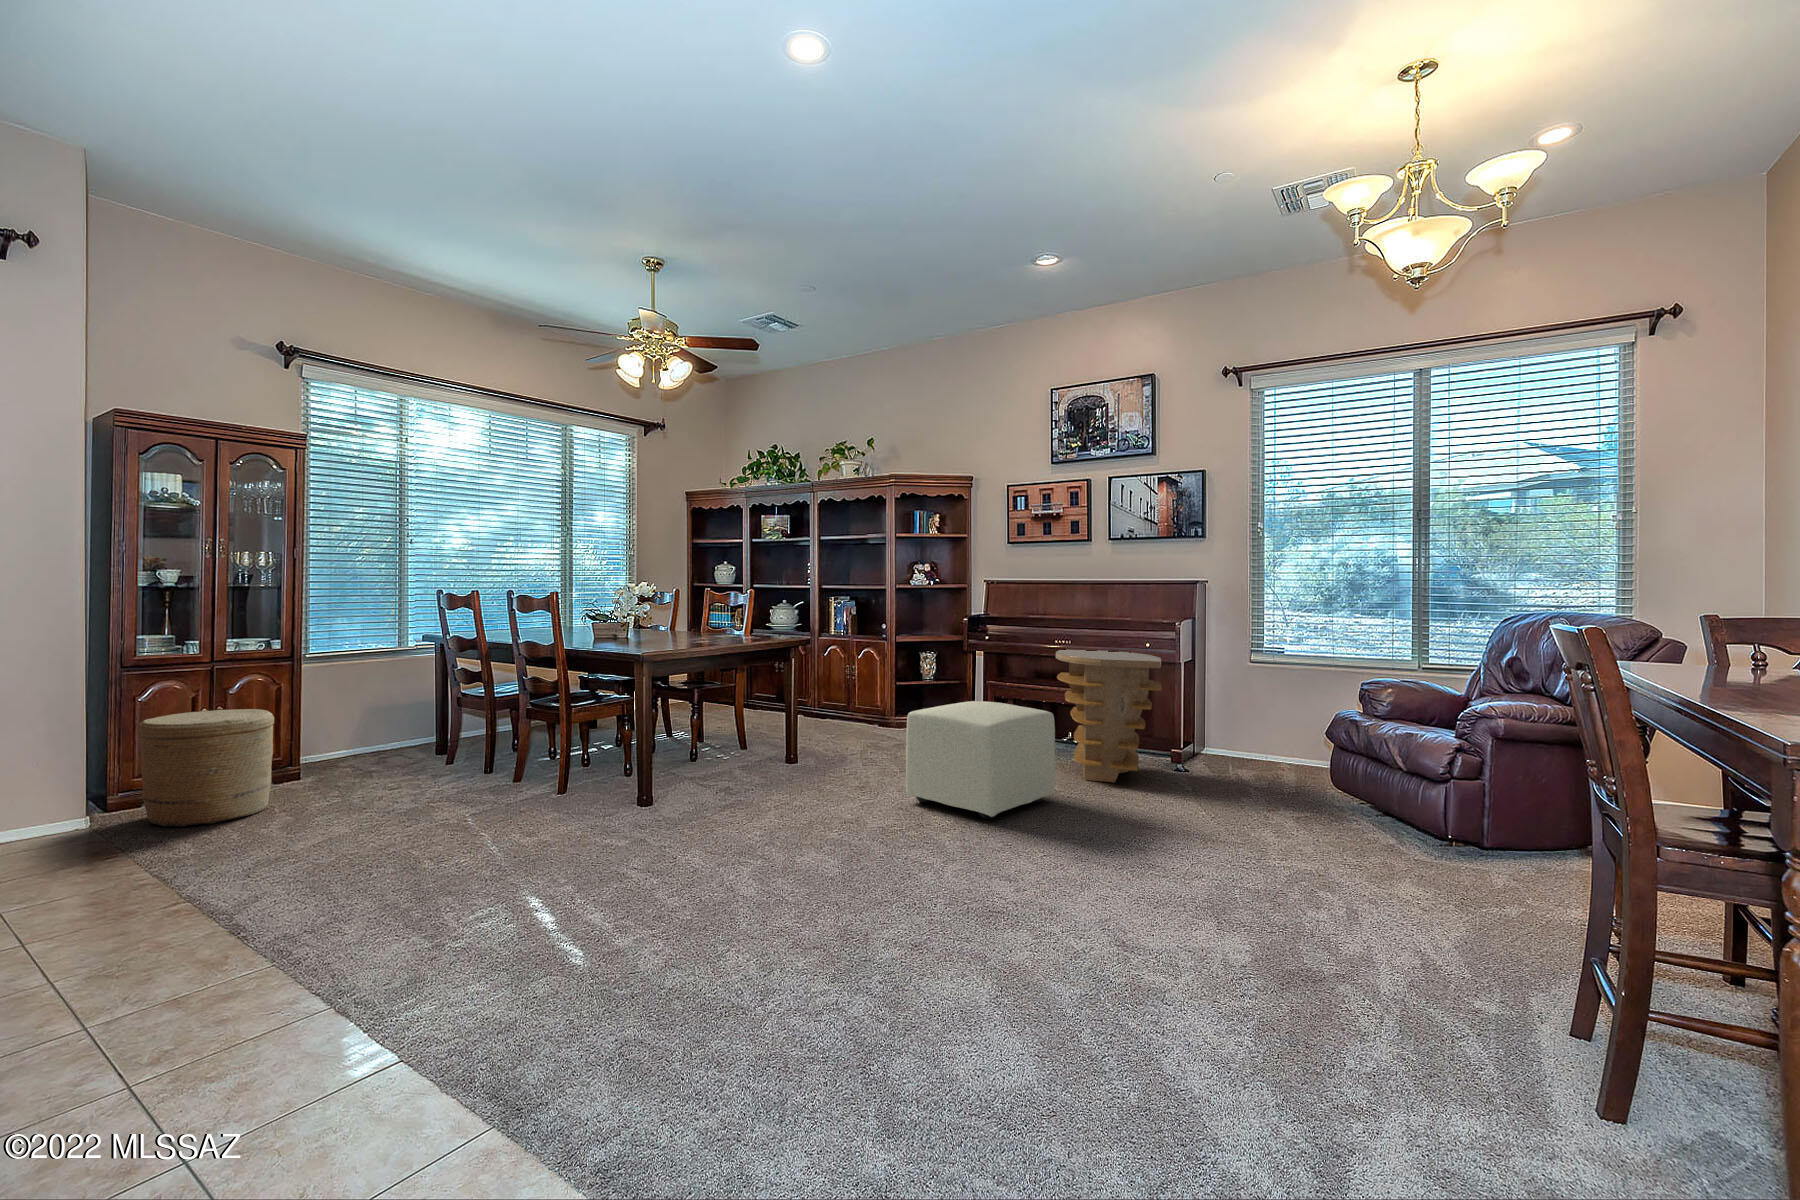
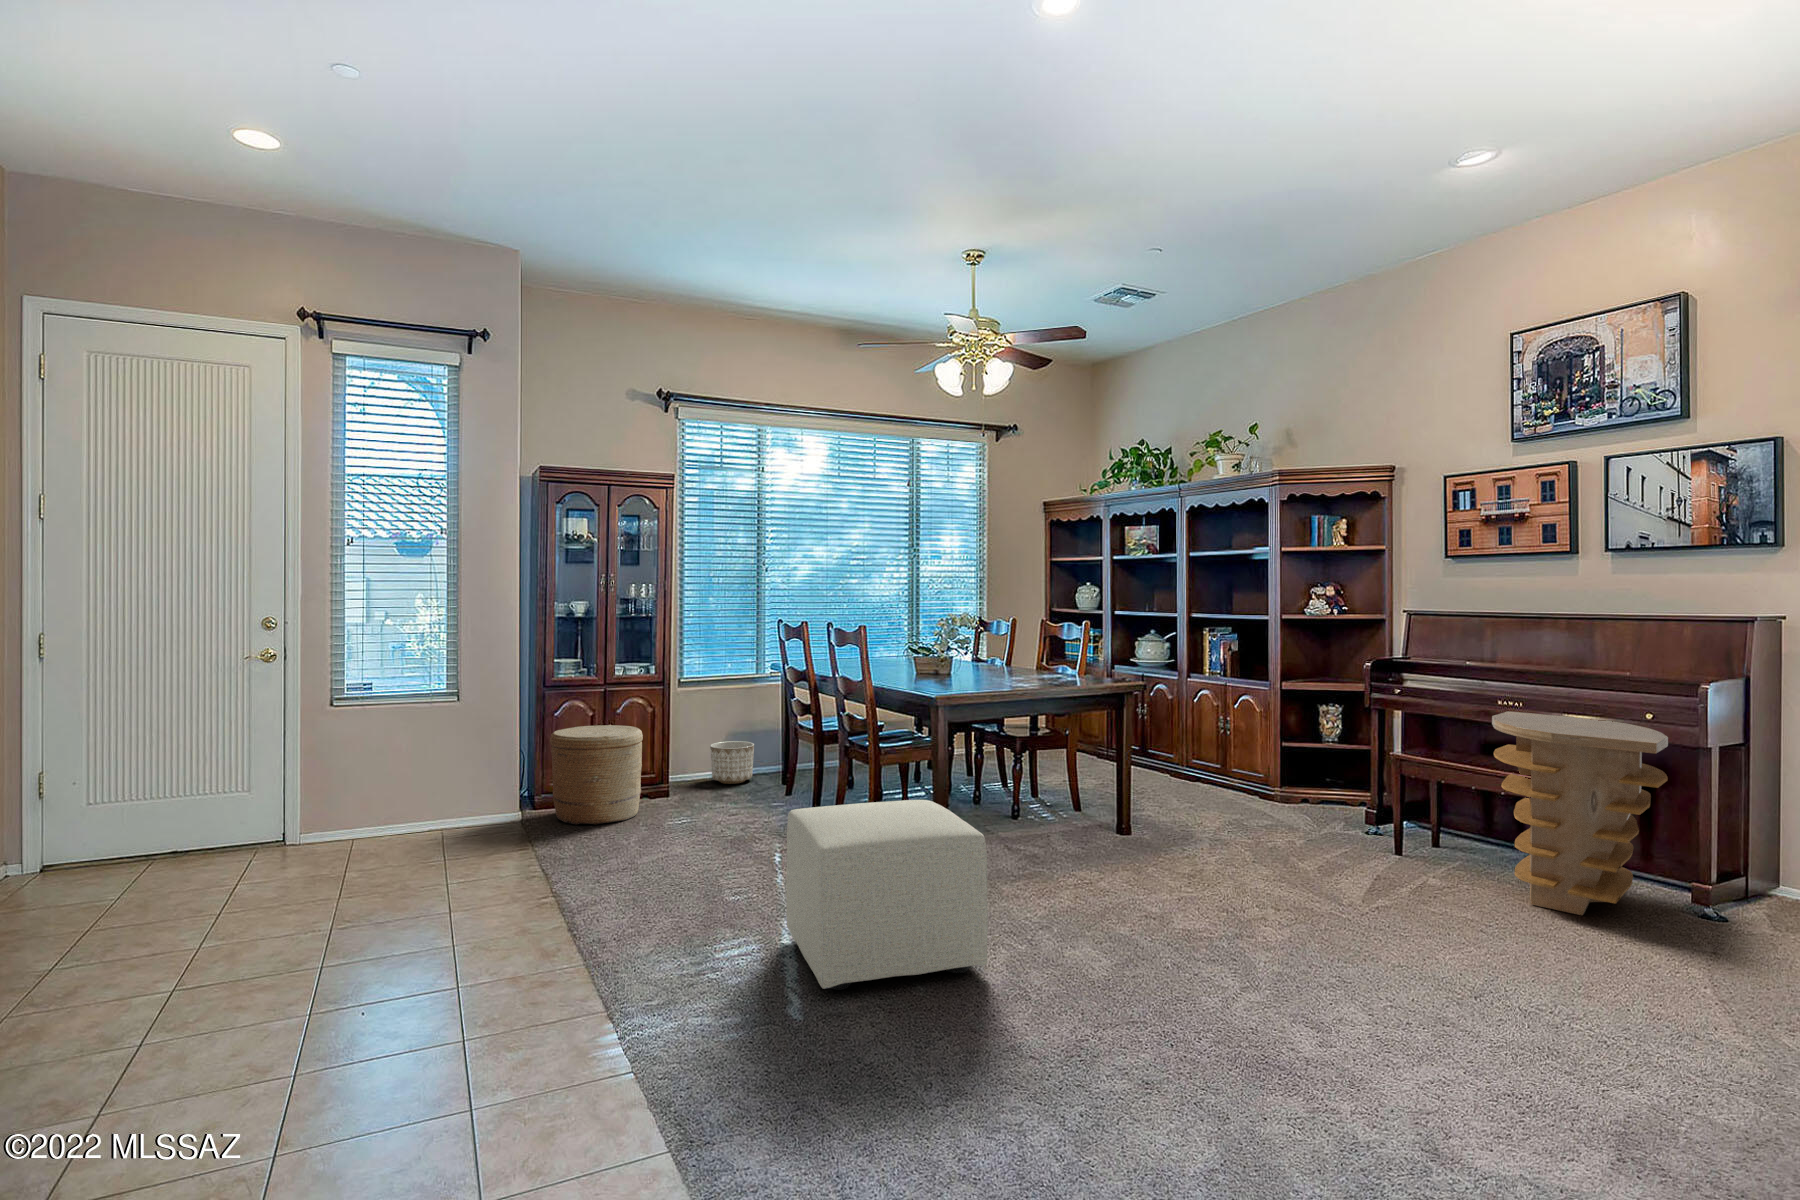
ottoman: present [906,701,1055,819] -> present [786,800,988,990]
planter: none [348,720,403,766] -> present [710,741,754,784]

